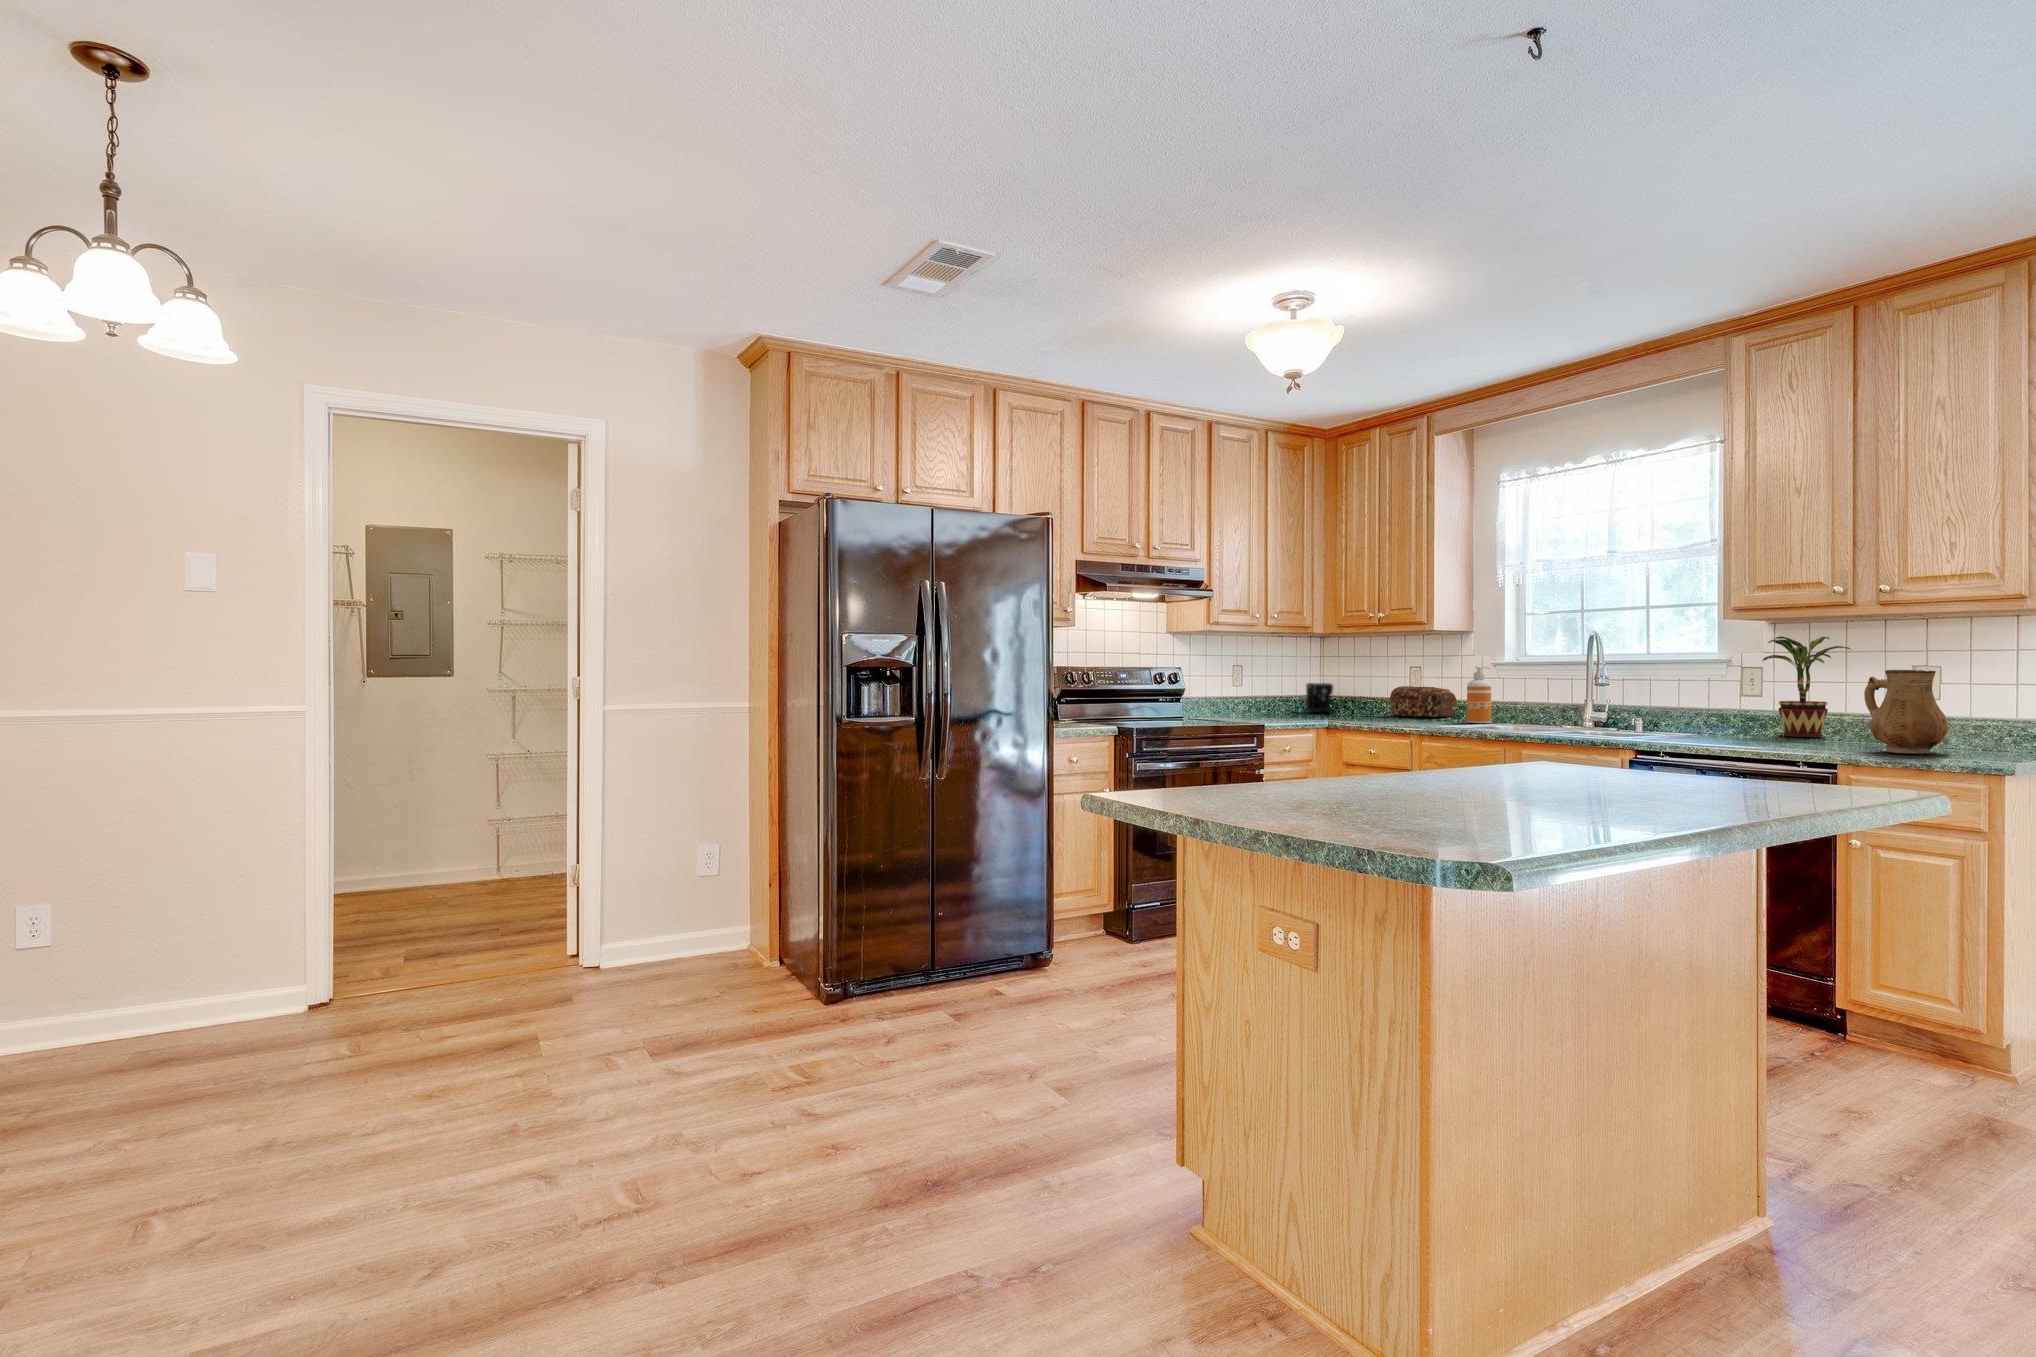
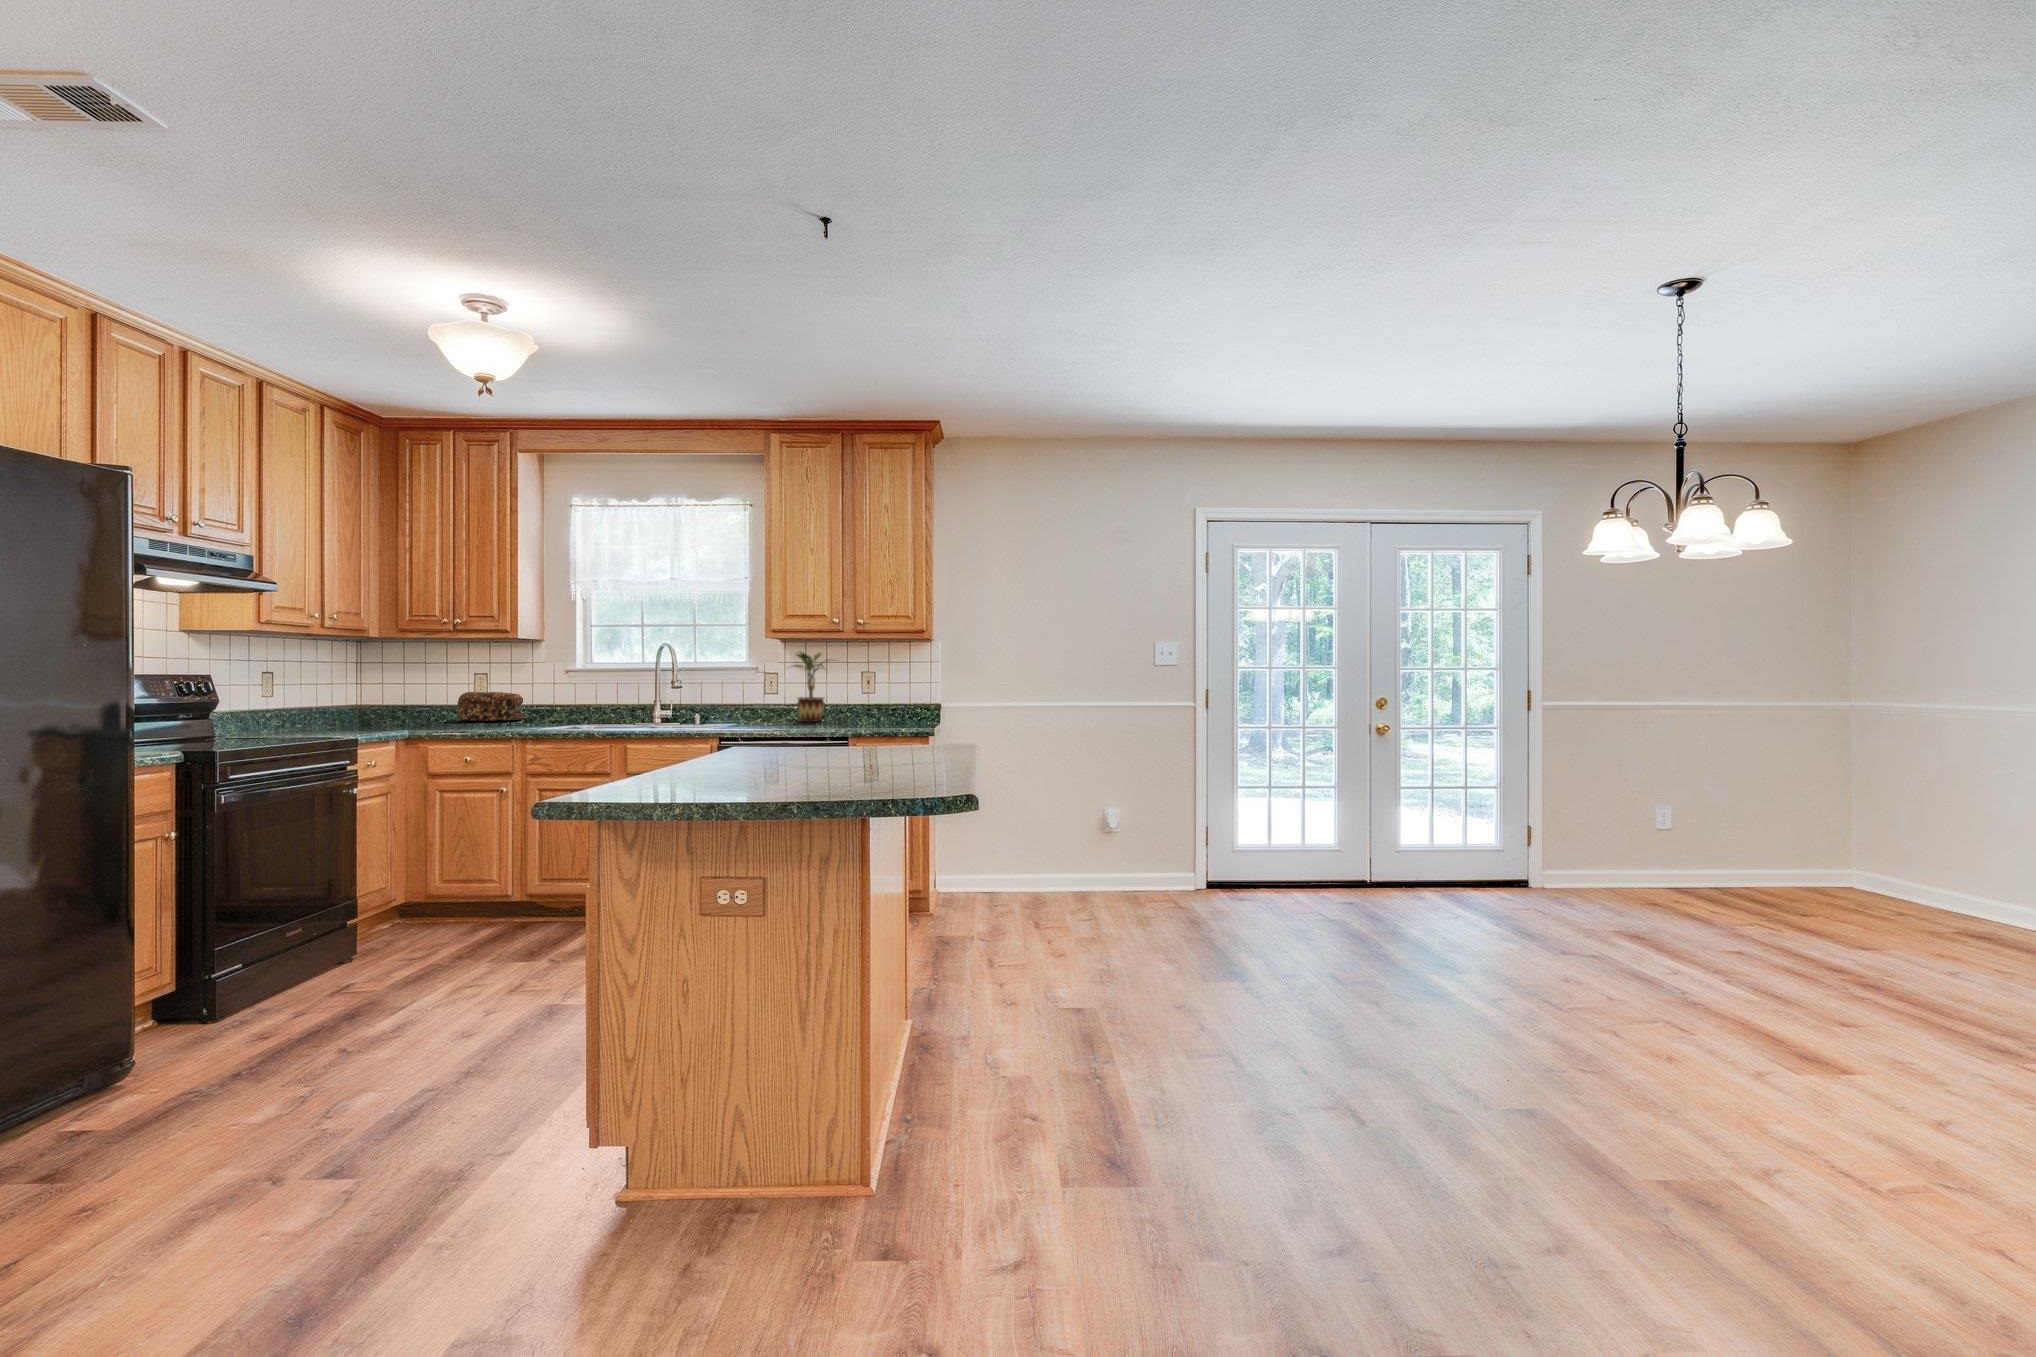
soap dispenser: present [1467,667,1491,723] -> none [550,673,573,723]
ceramic pitcher: present [1864,670,1948,754] -> none [860,674,902,727]
coffee maker: present [1306,683,1333,712] -> none [345,690,399,721]

